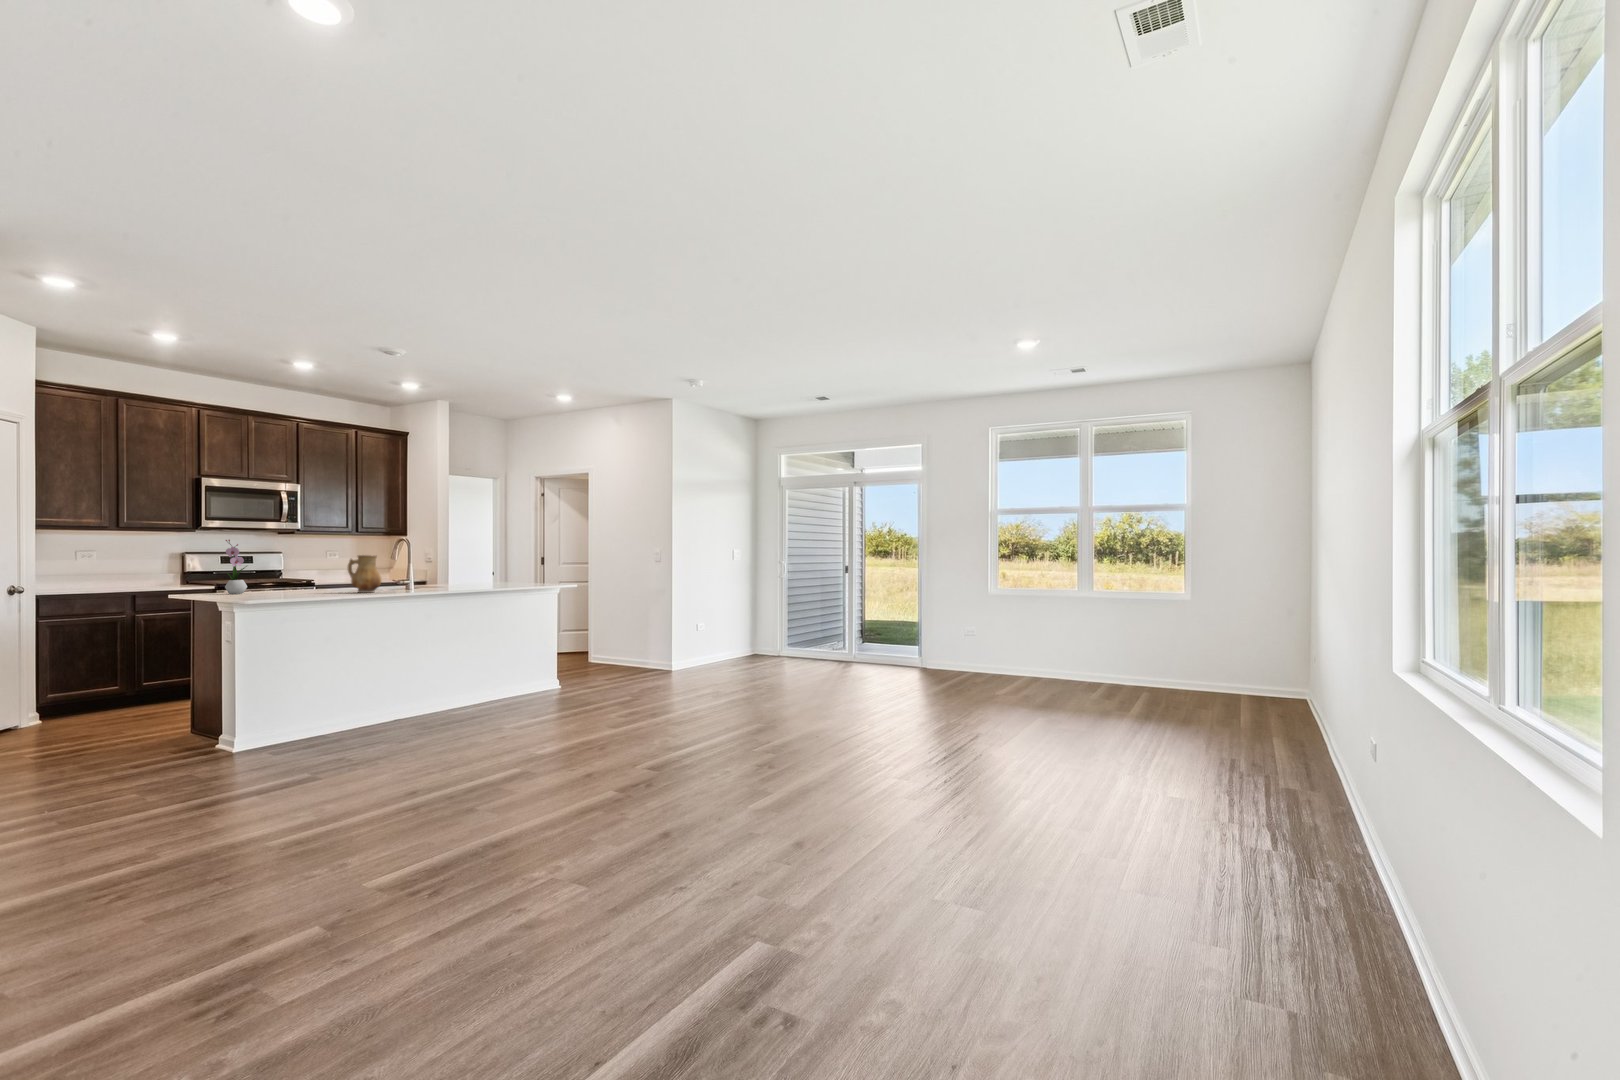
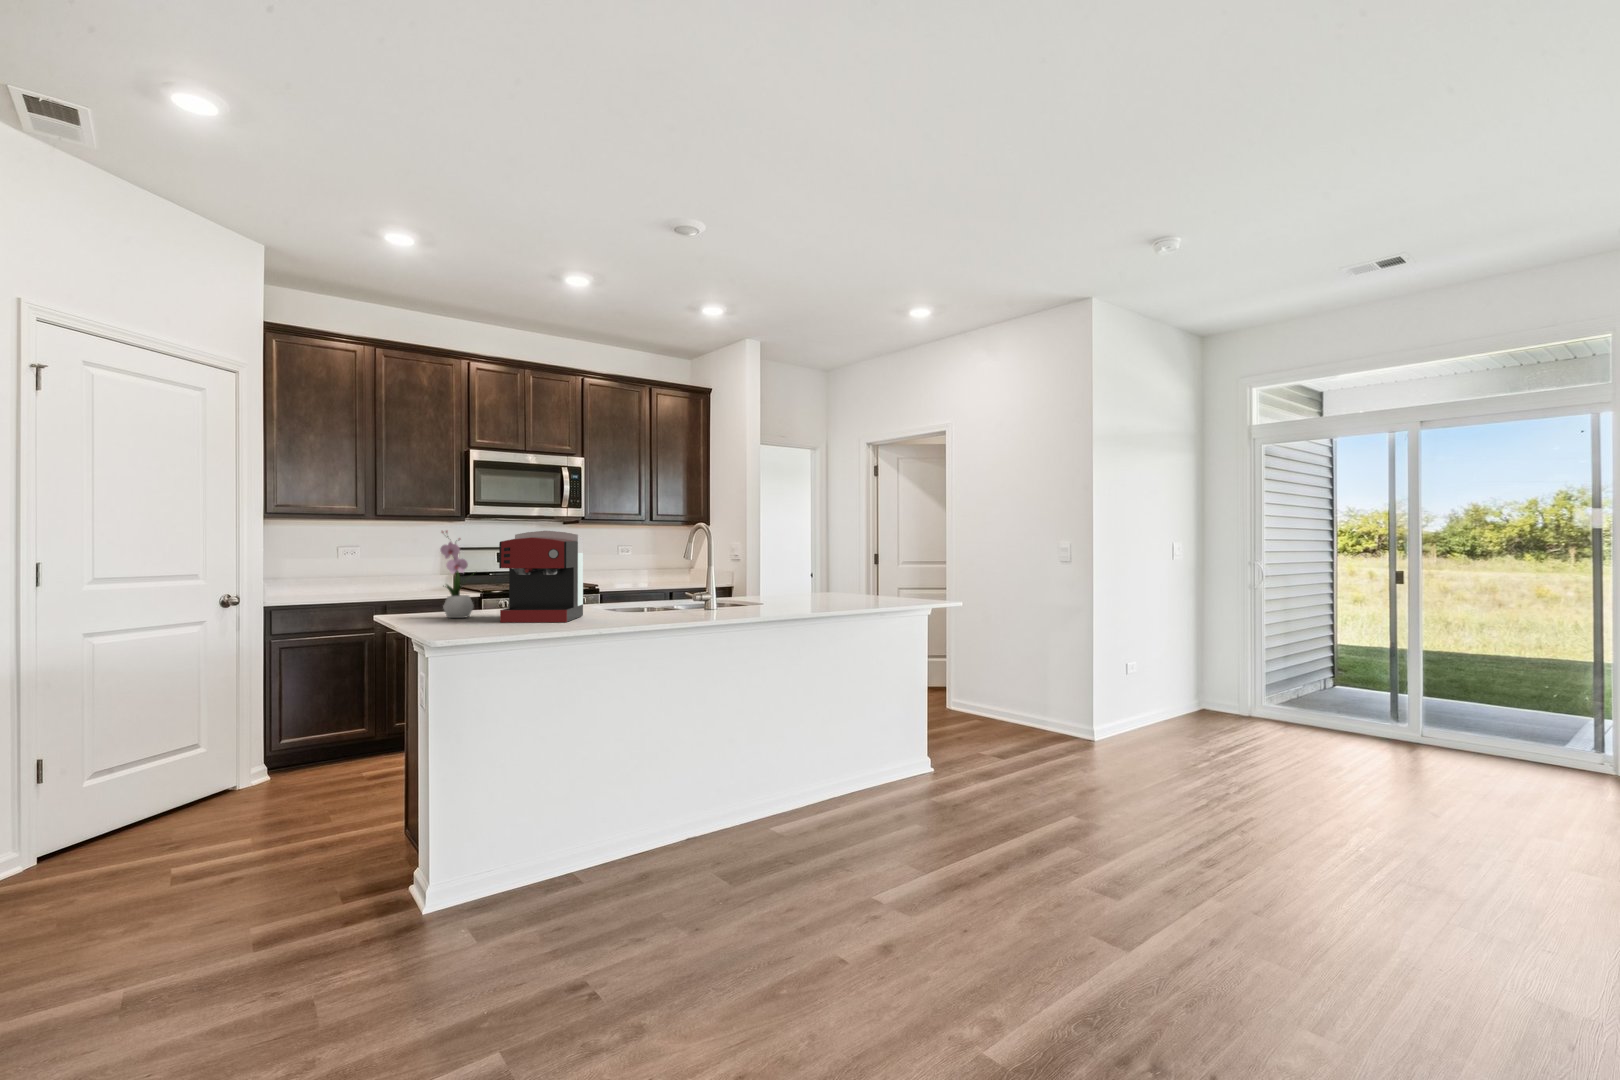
coffee maker: none [272,540,324,595] -> present [499,531,583,622]
ceramic pitcher: present [347,555,381,593] -> none [614,556,665,621]

